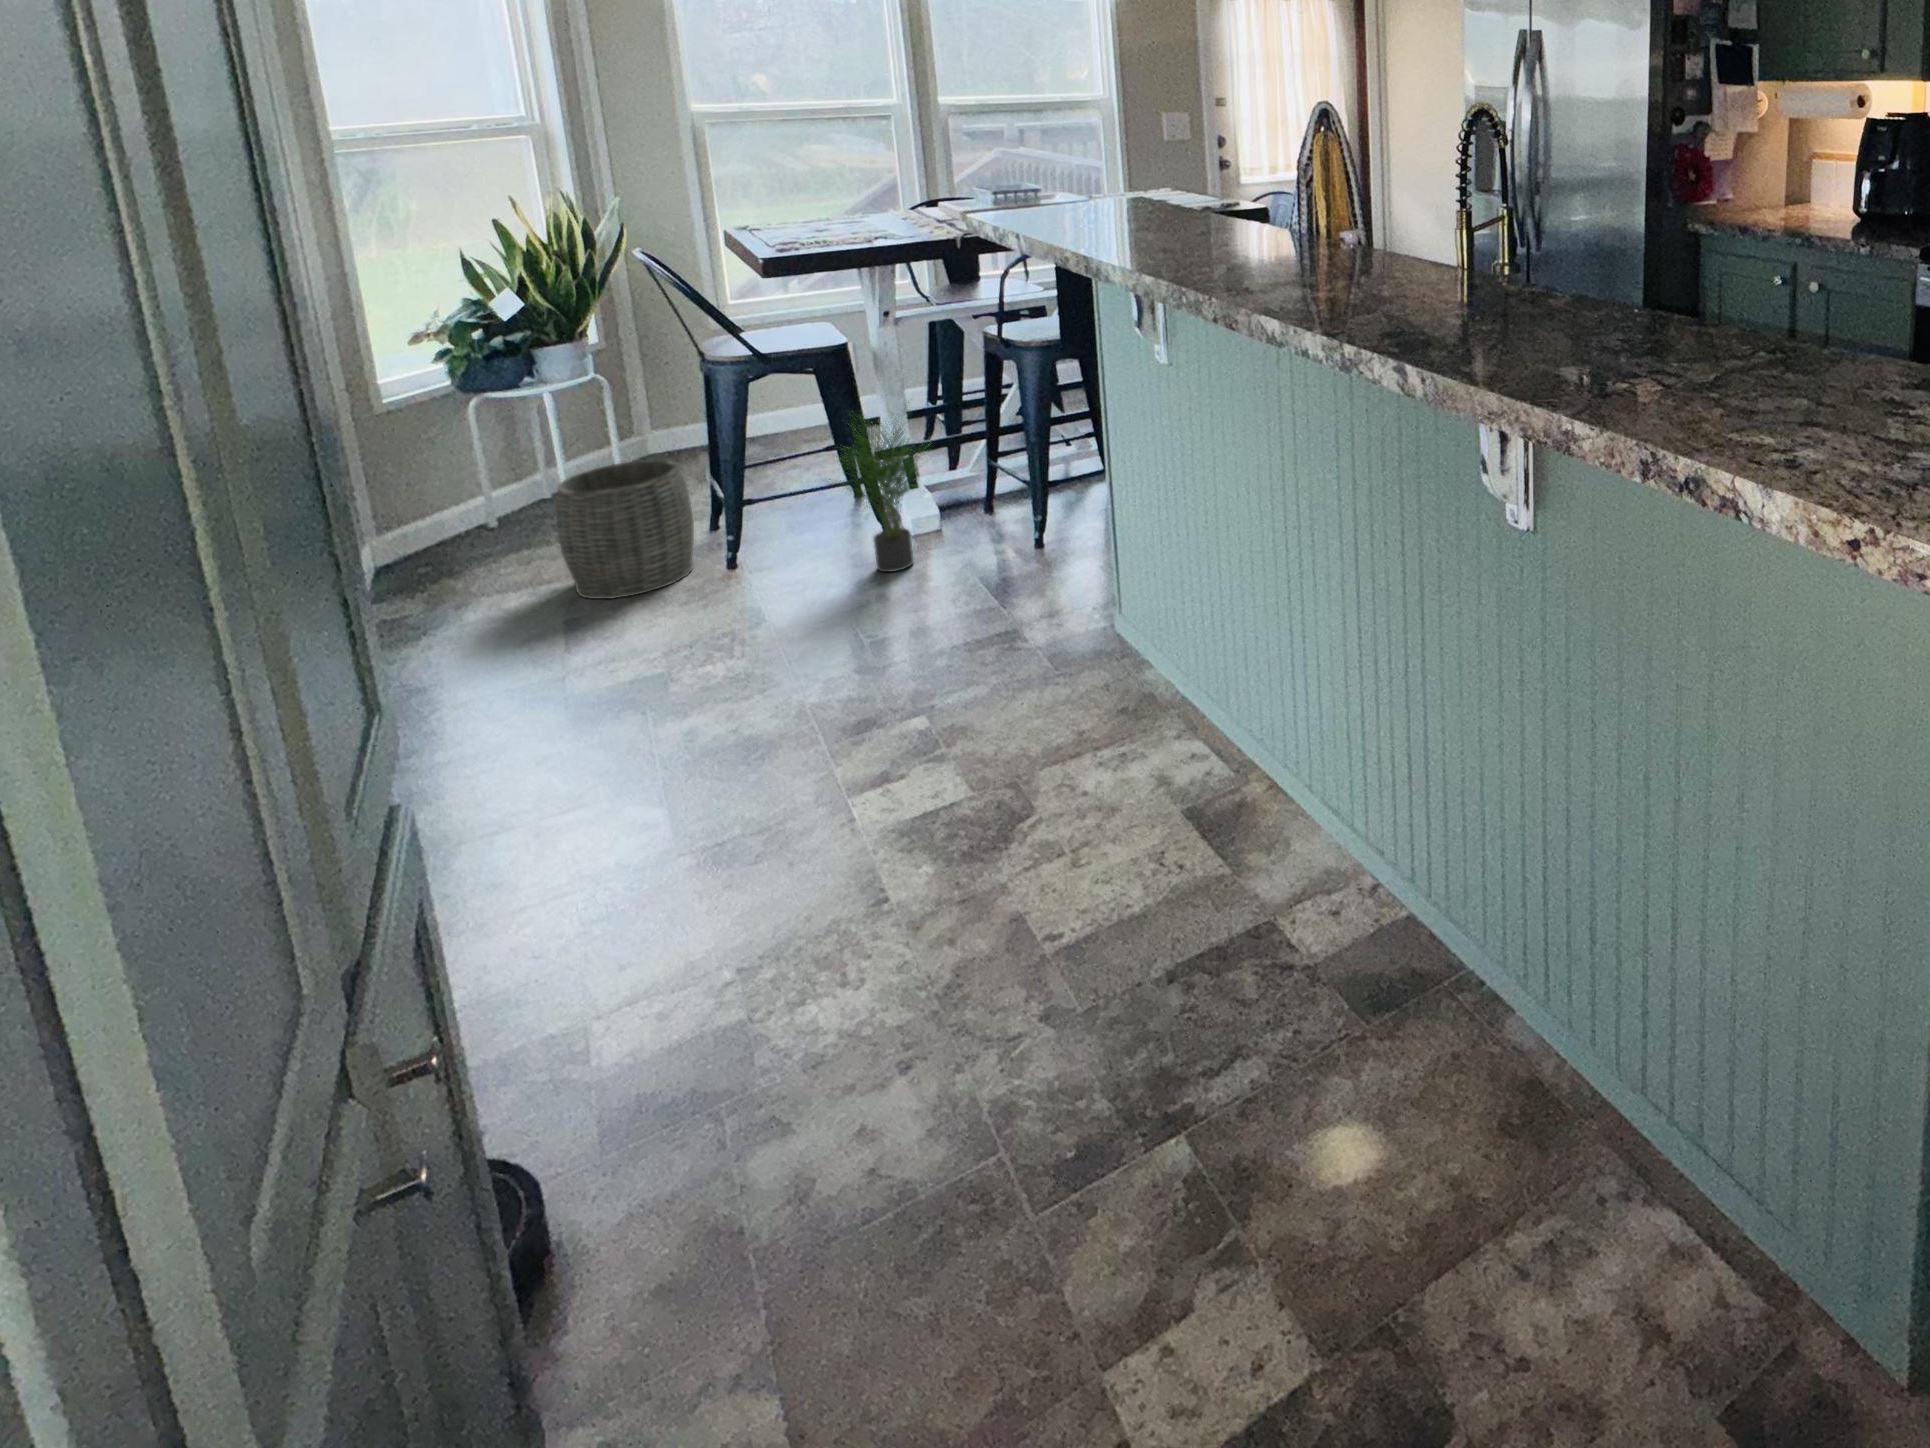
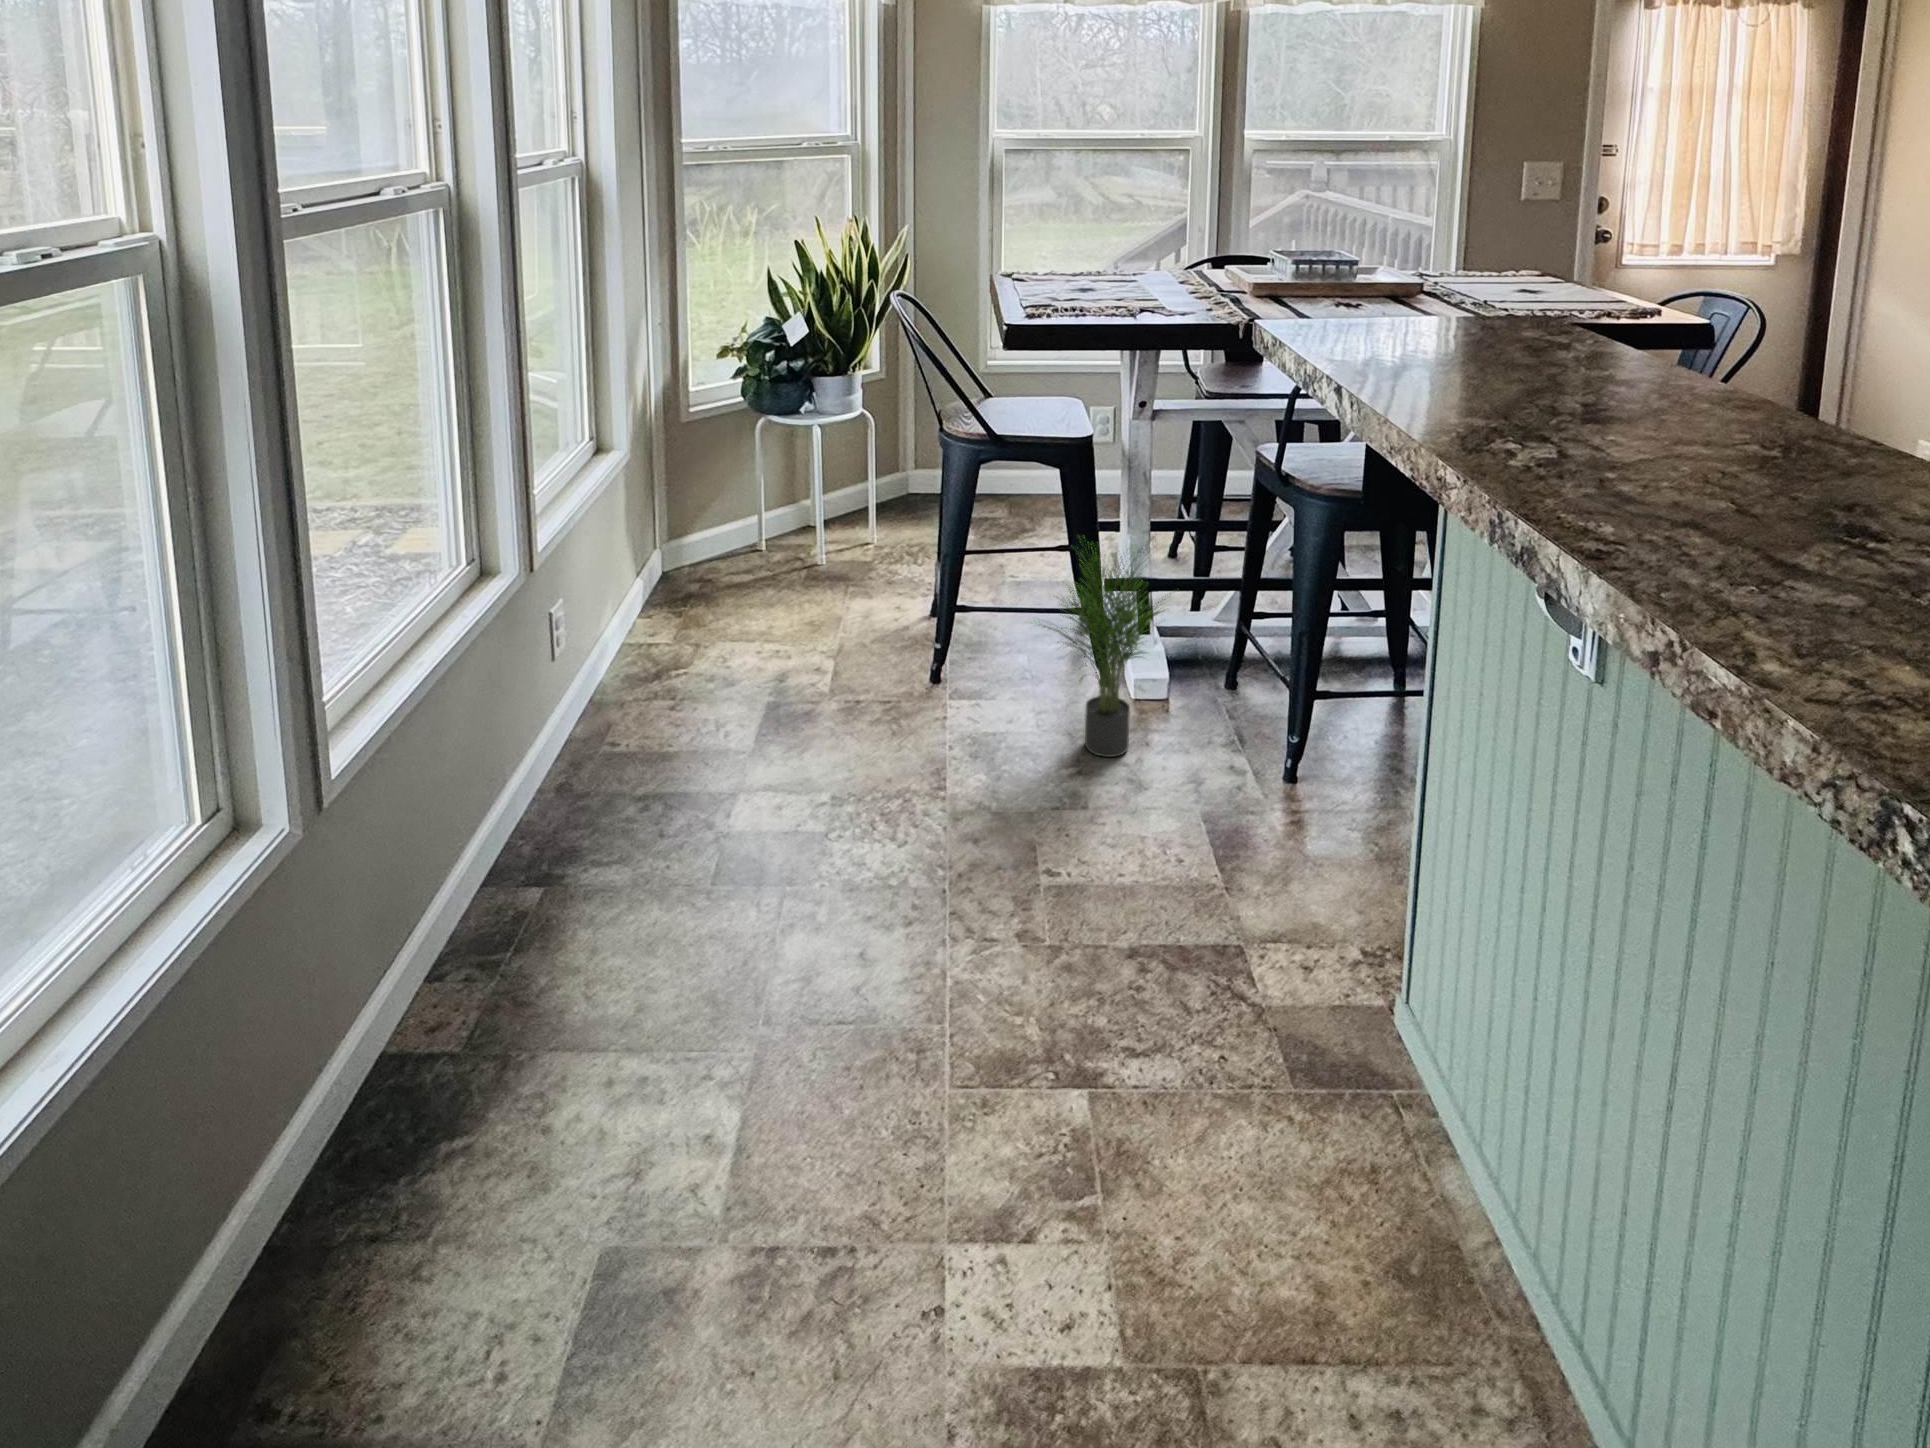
woven basket: present [555,460,694,599] -> none [786,529,910,691]

